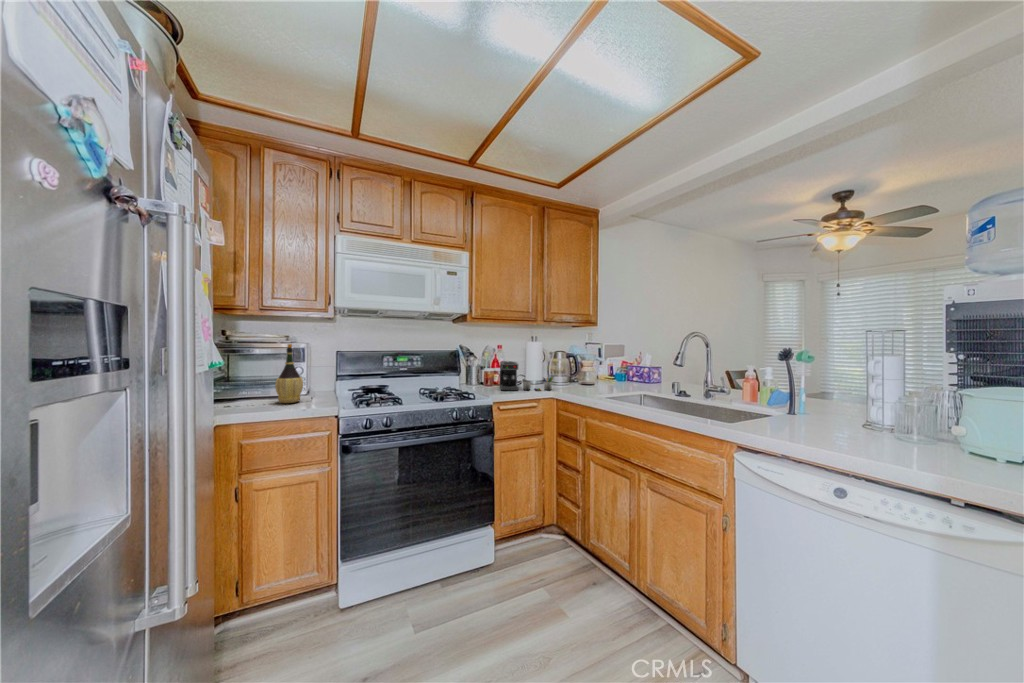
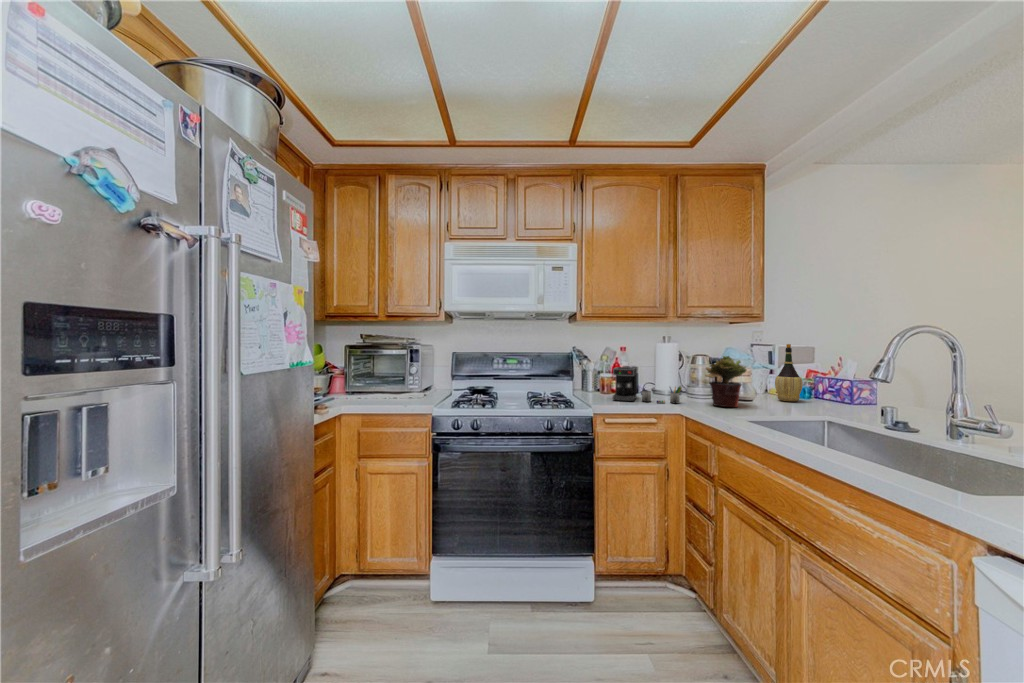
wine bottle: present [275,344,303,403] -> present [775,344,803,401]
potted plant: none [570,352,597,391] -> present [705,356,746,407]

